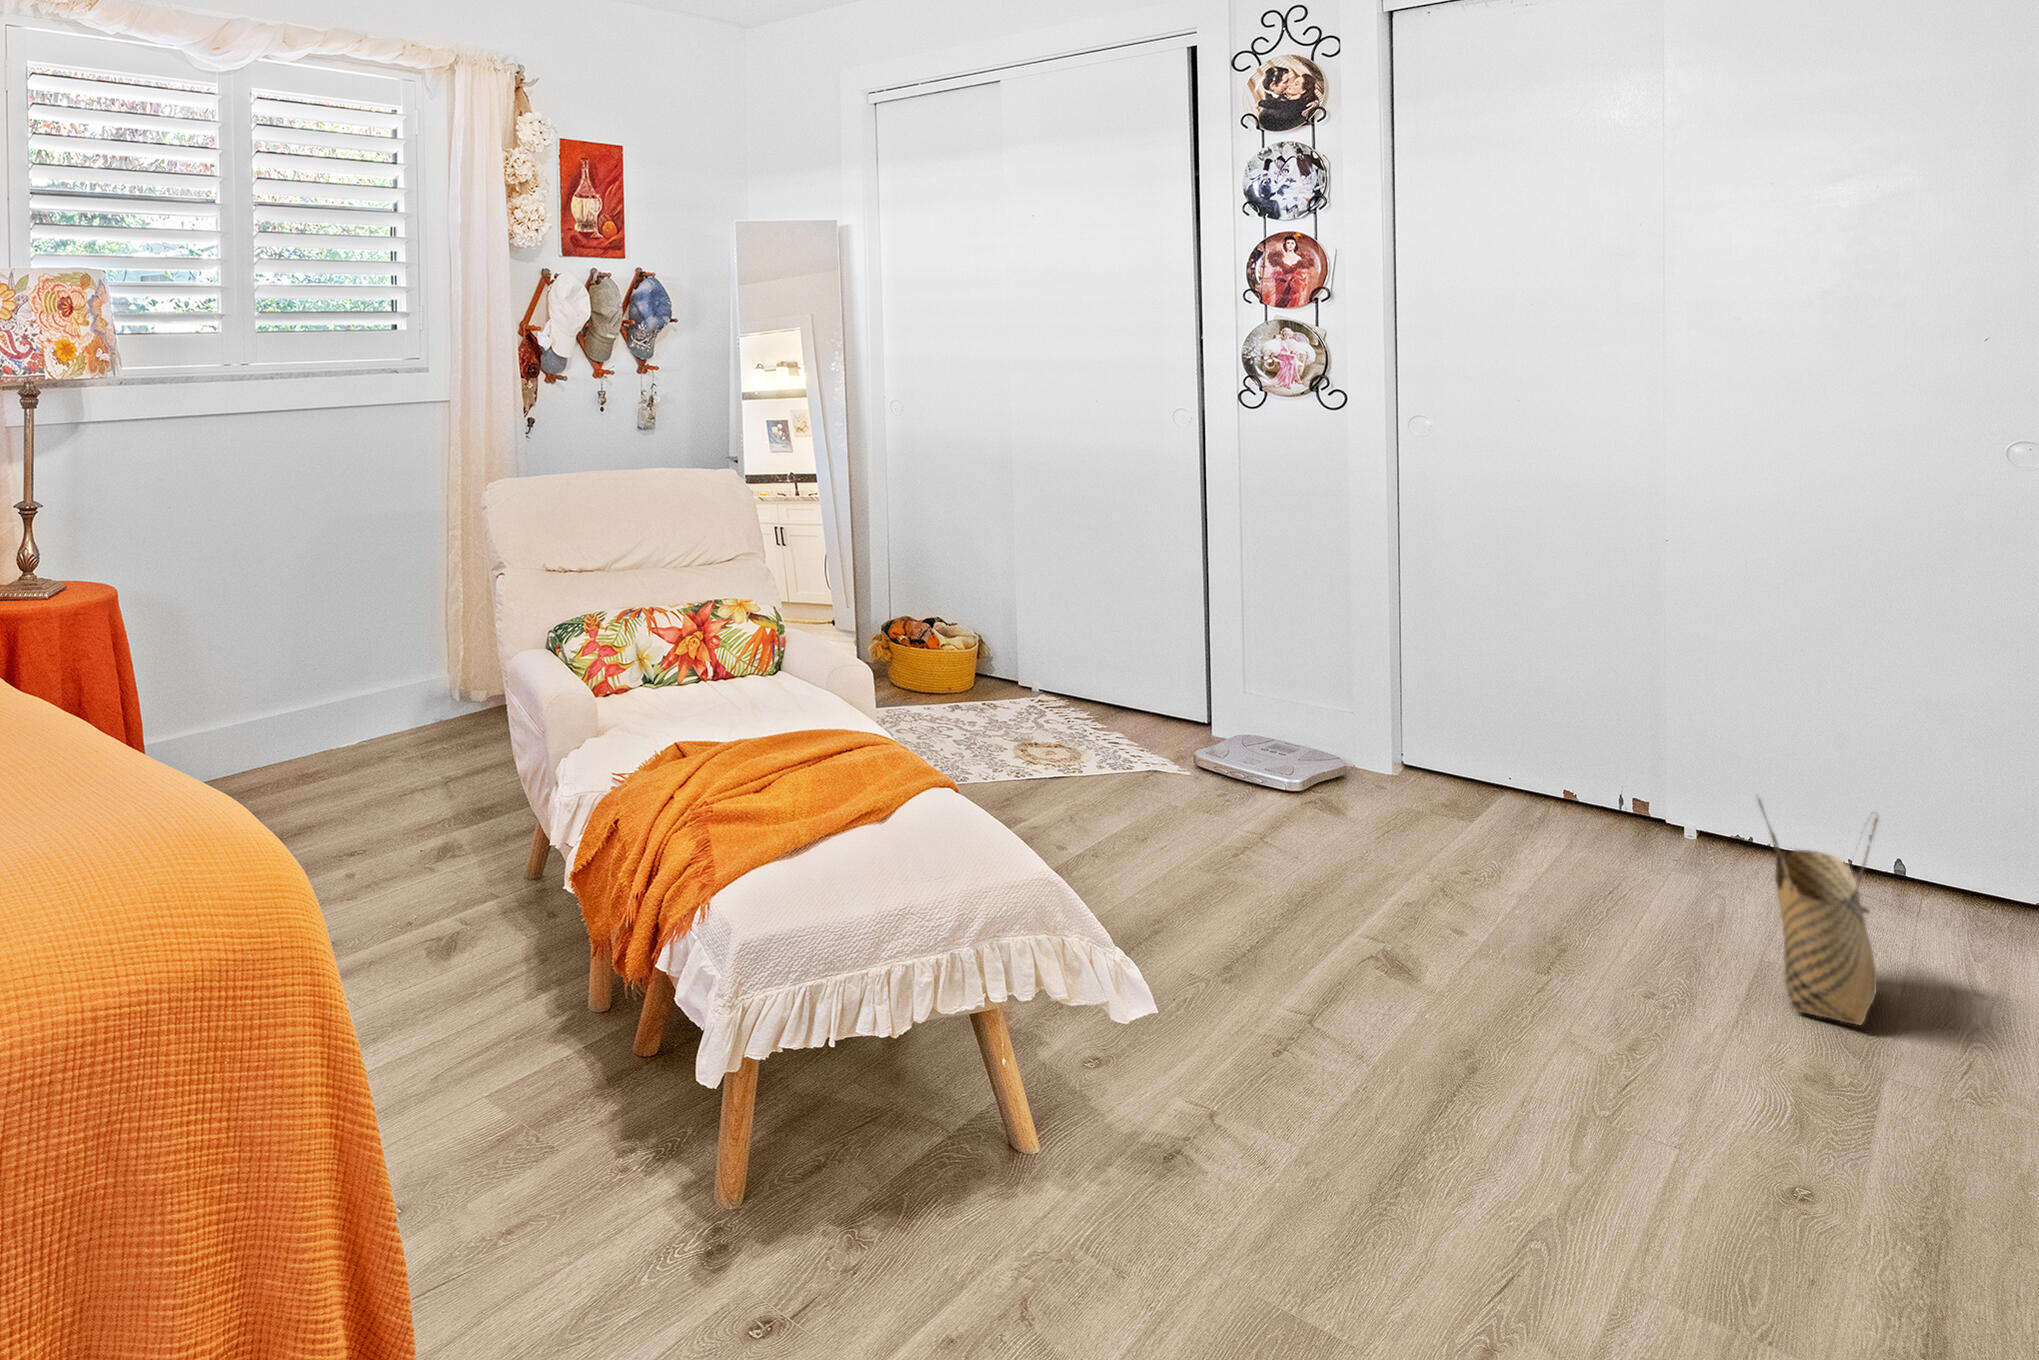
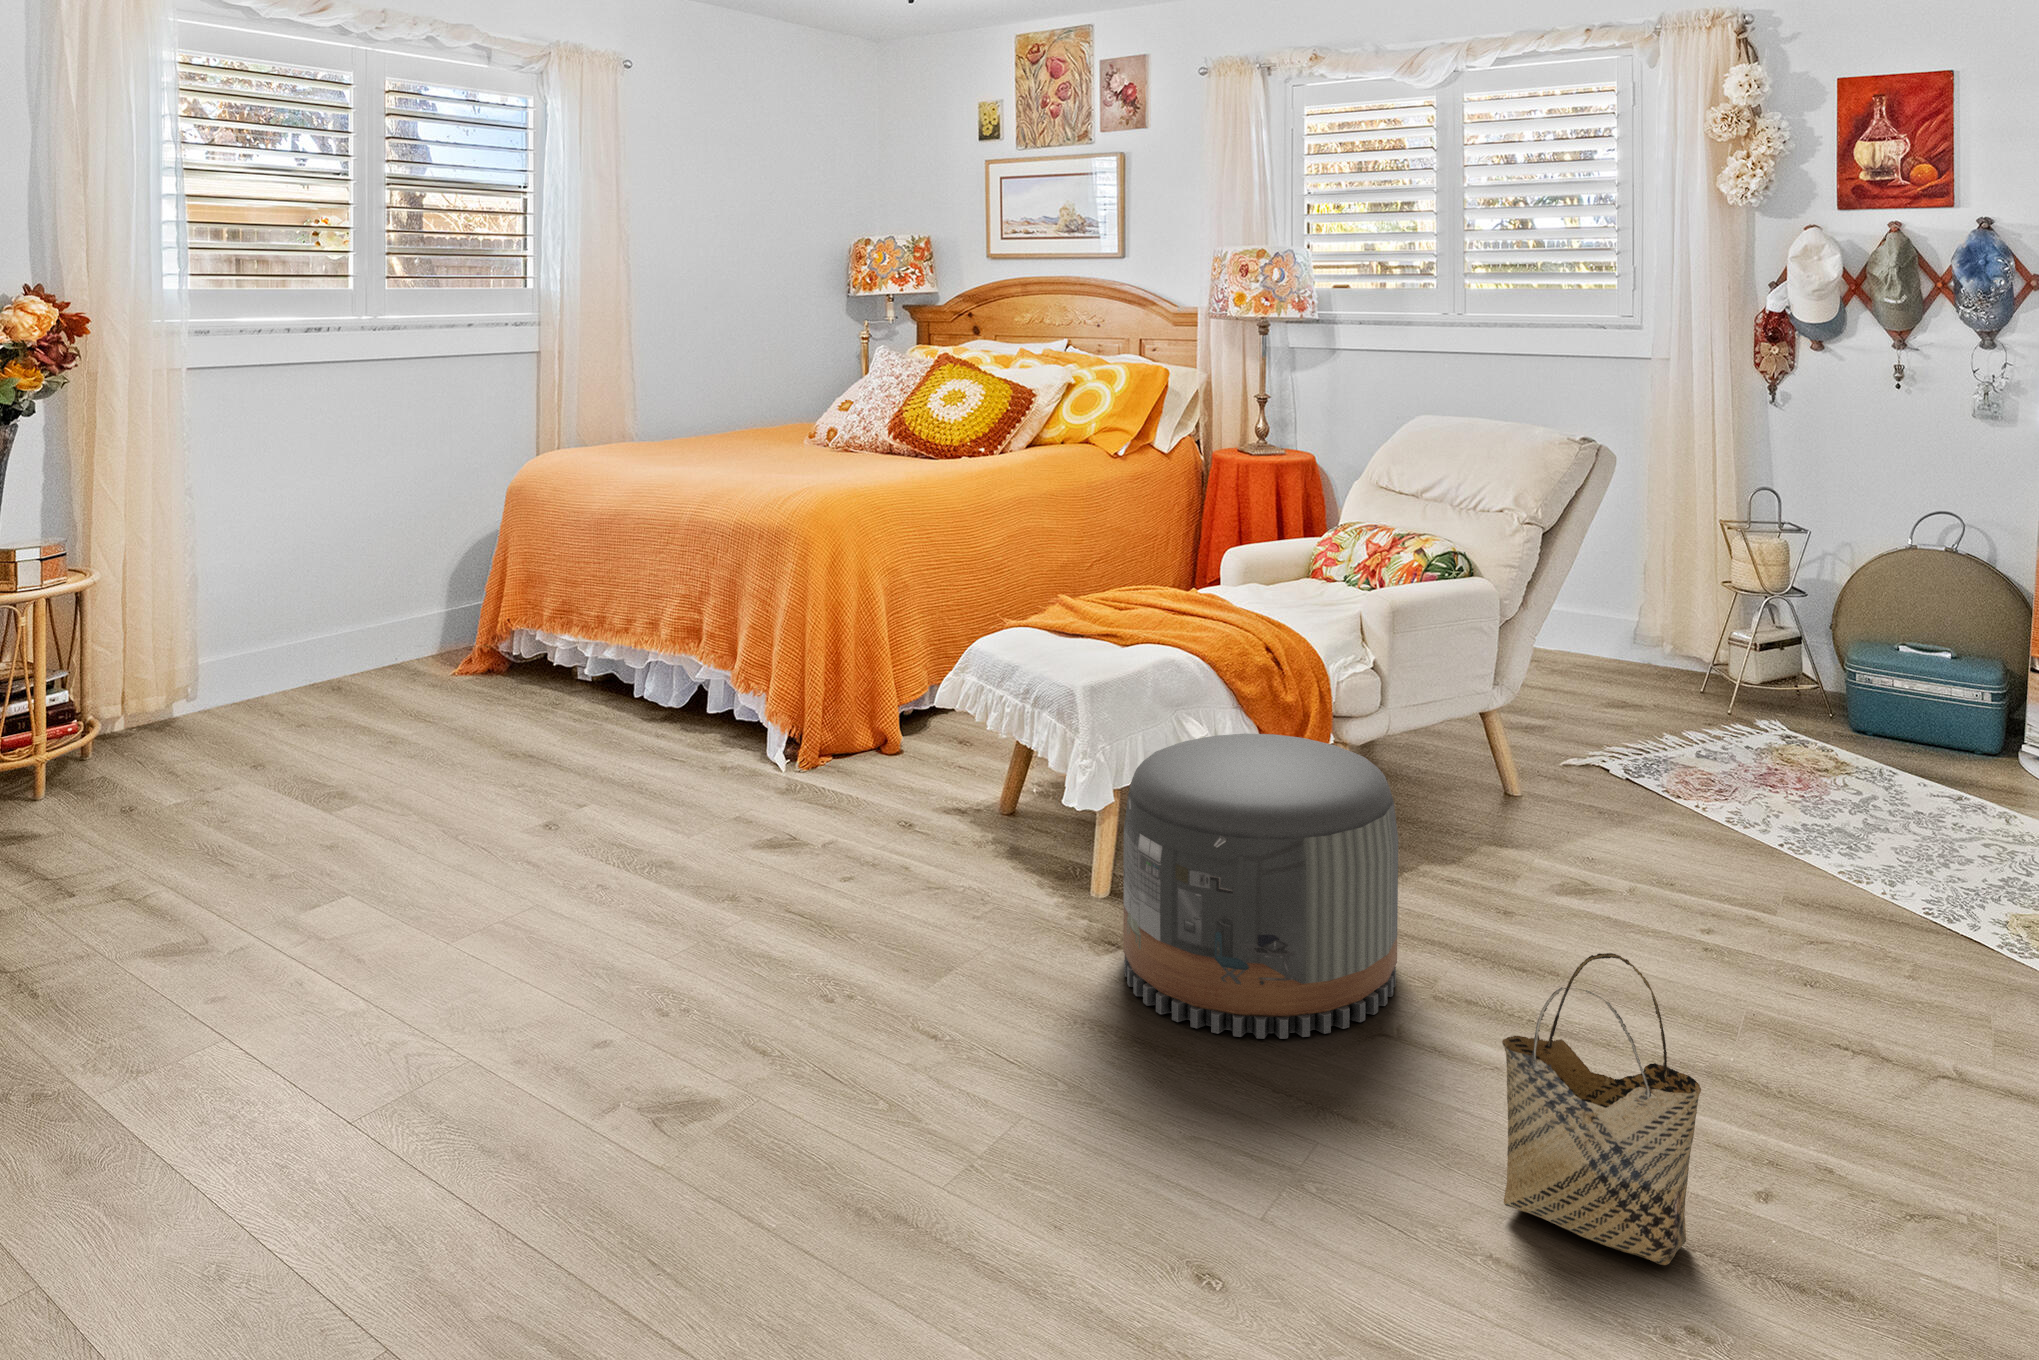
pouf: none [1261,794,1660,1184] -> present [1123,734,1398,1039]

